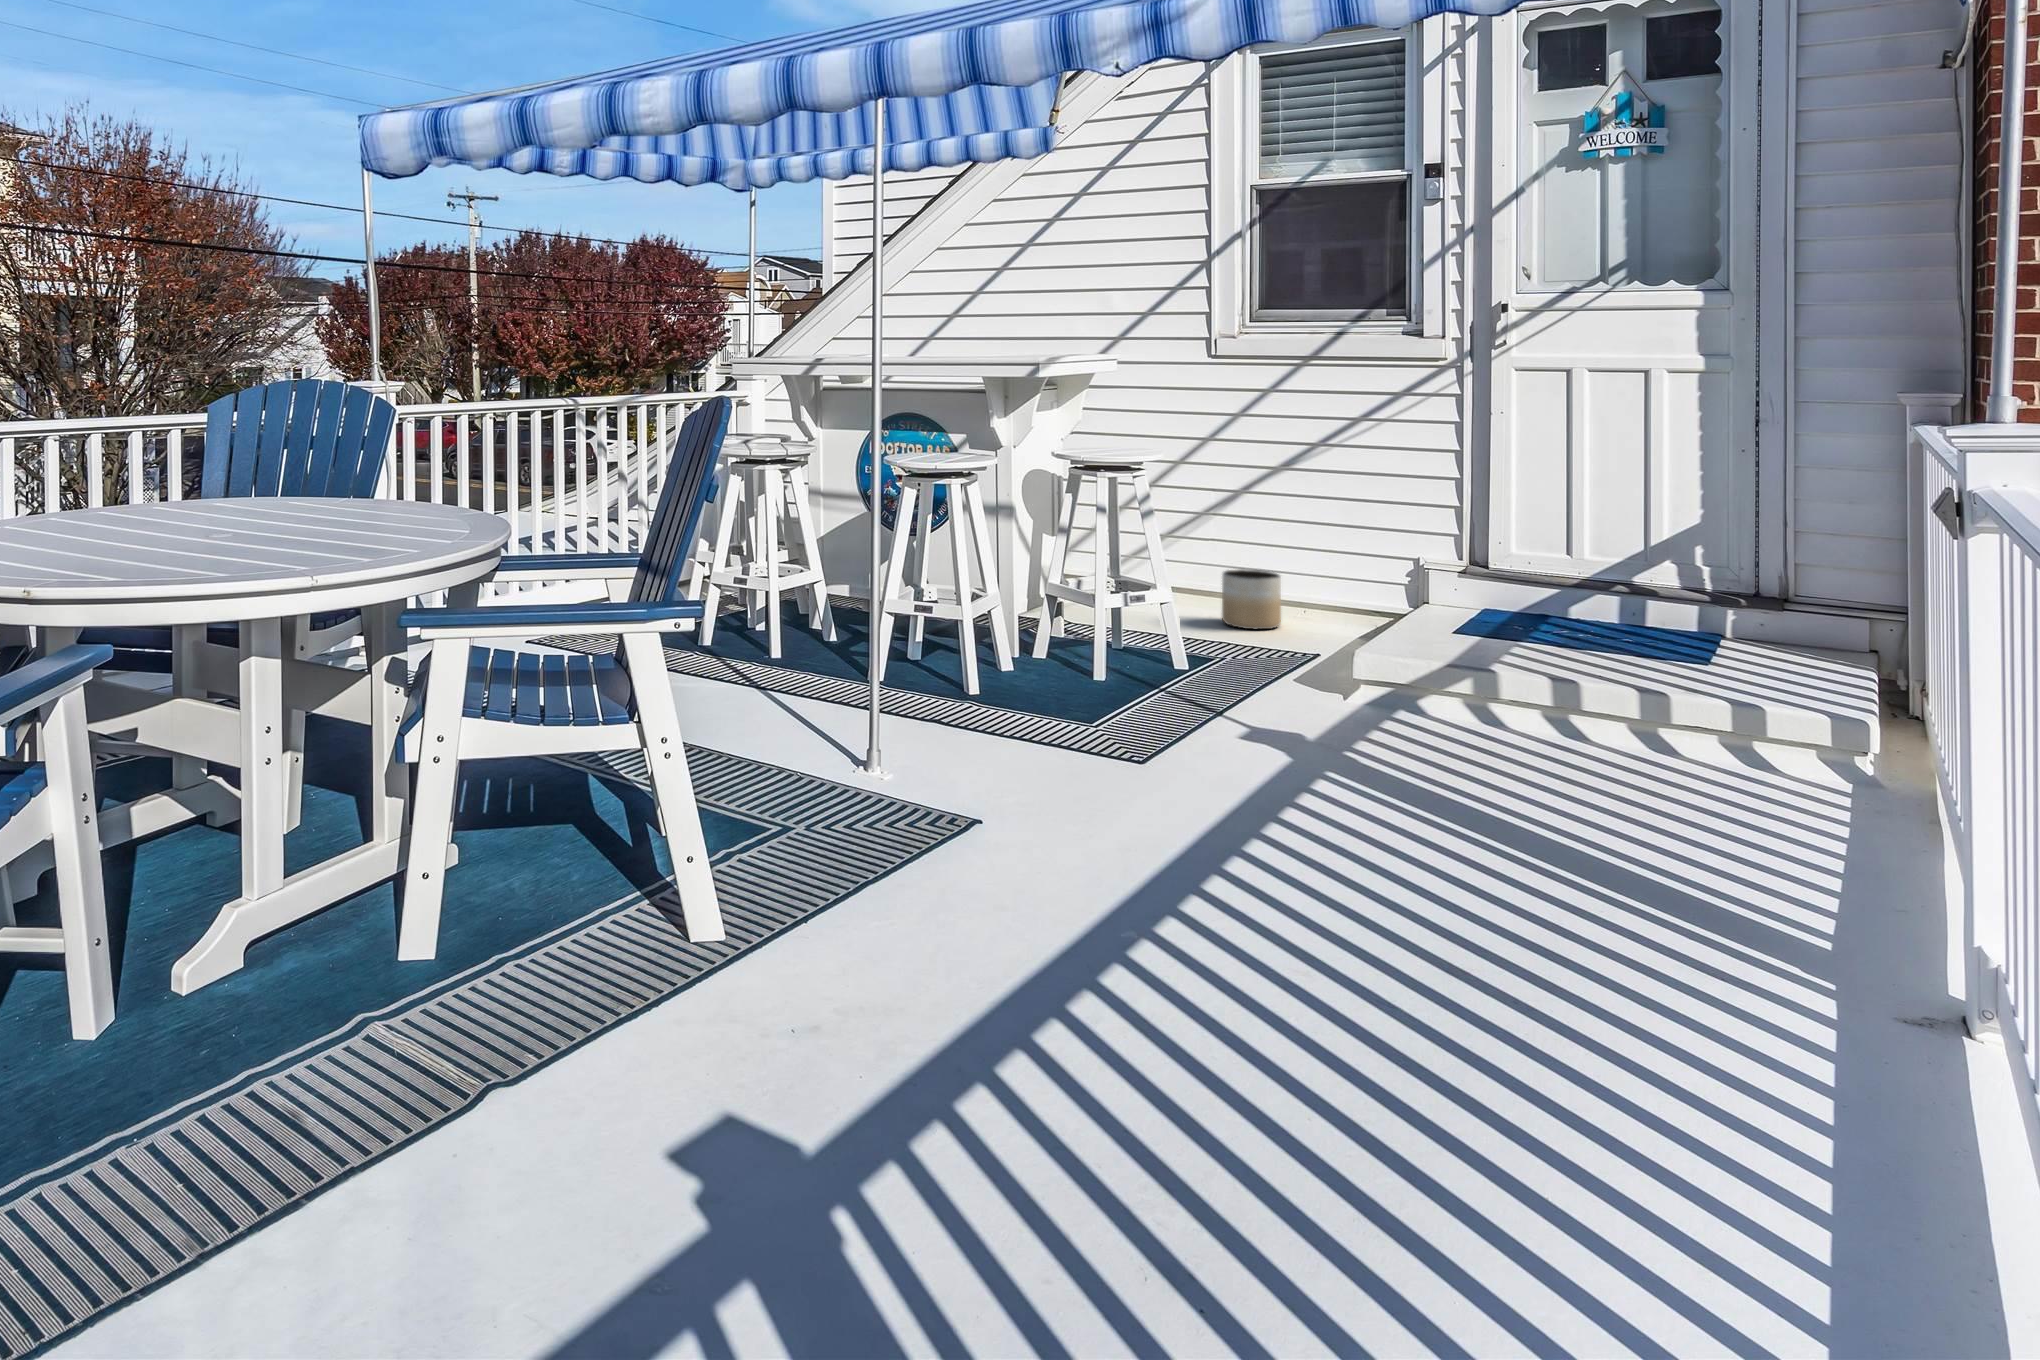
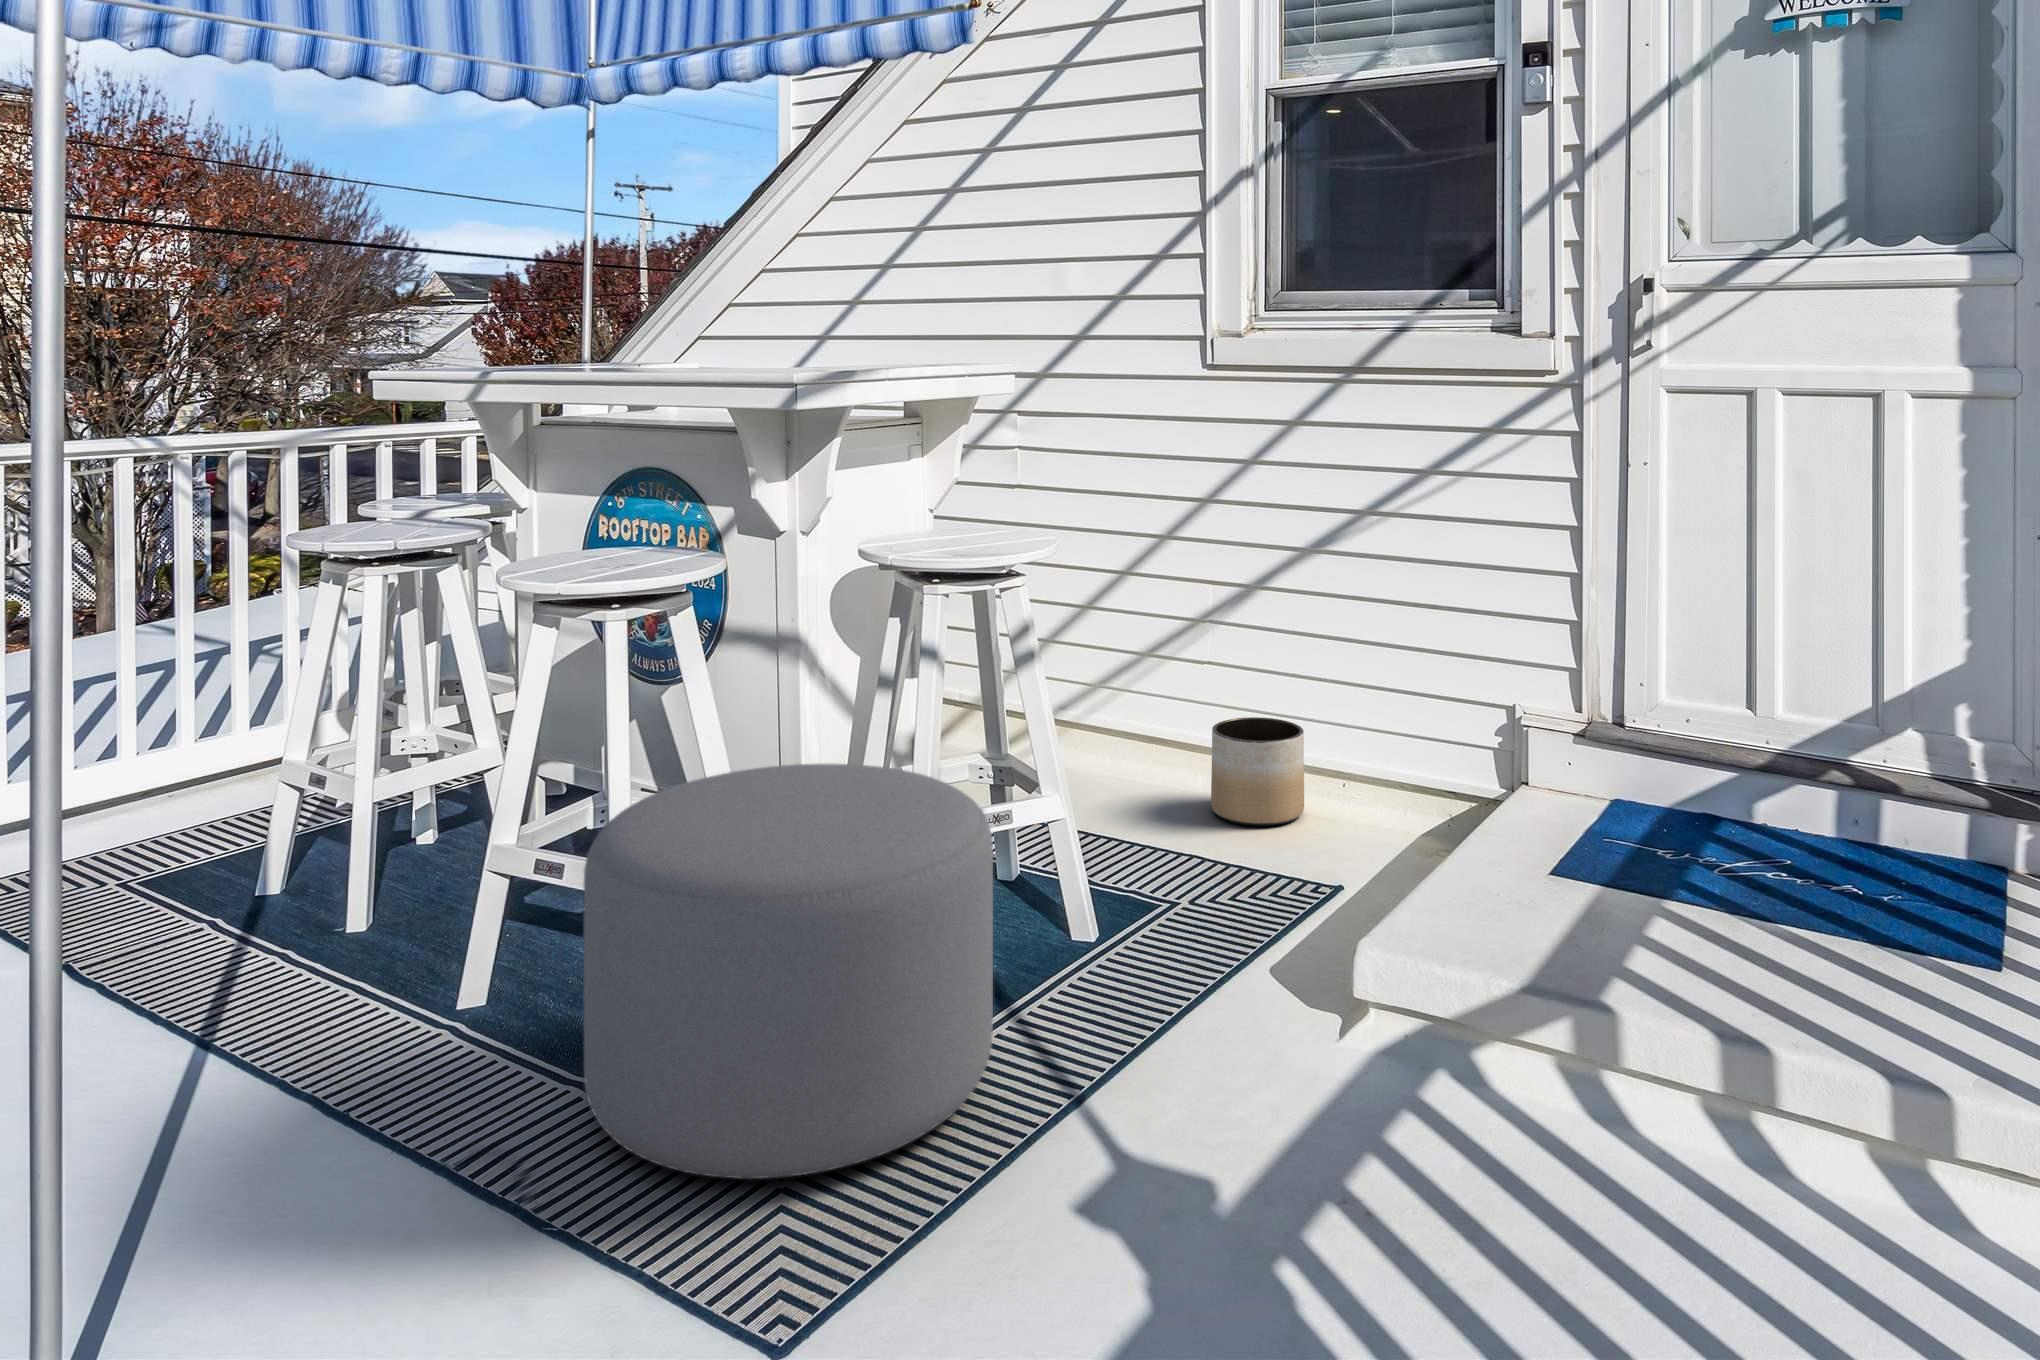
ottoman: none [975,555,1174,722] -> present [584,764,993,1179]

